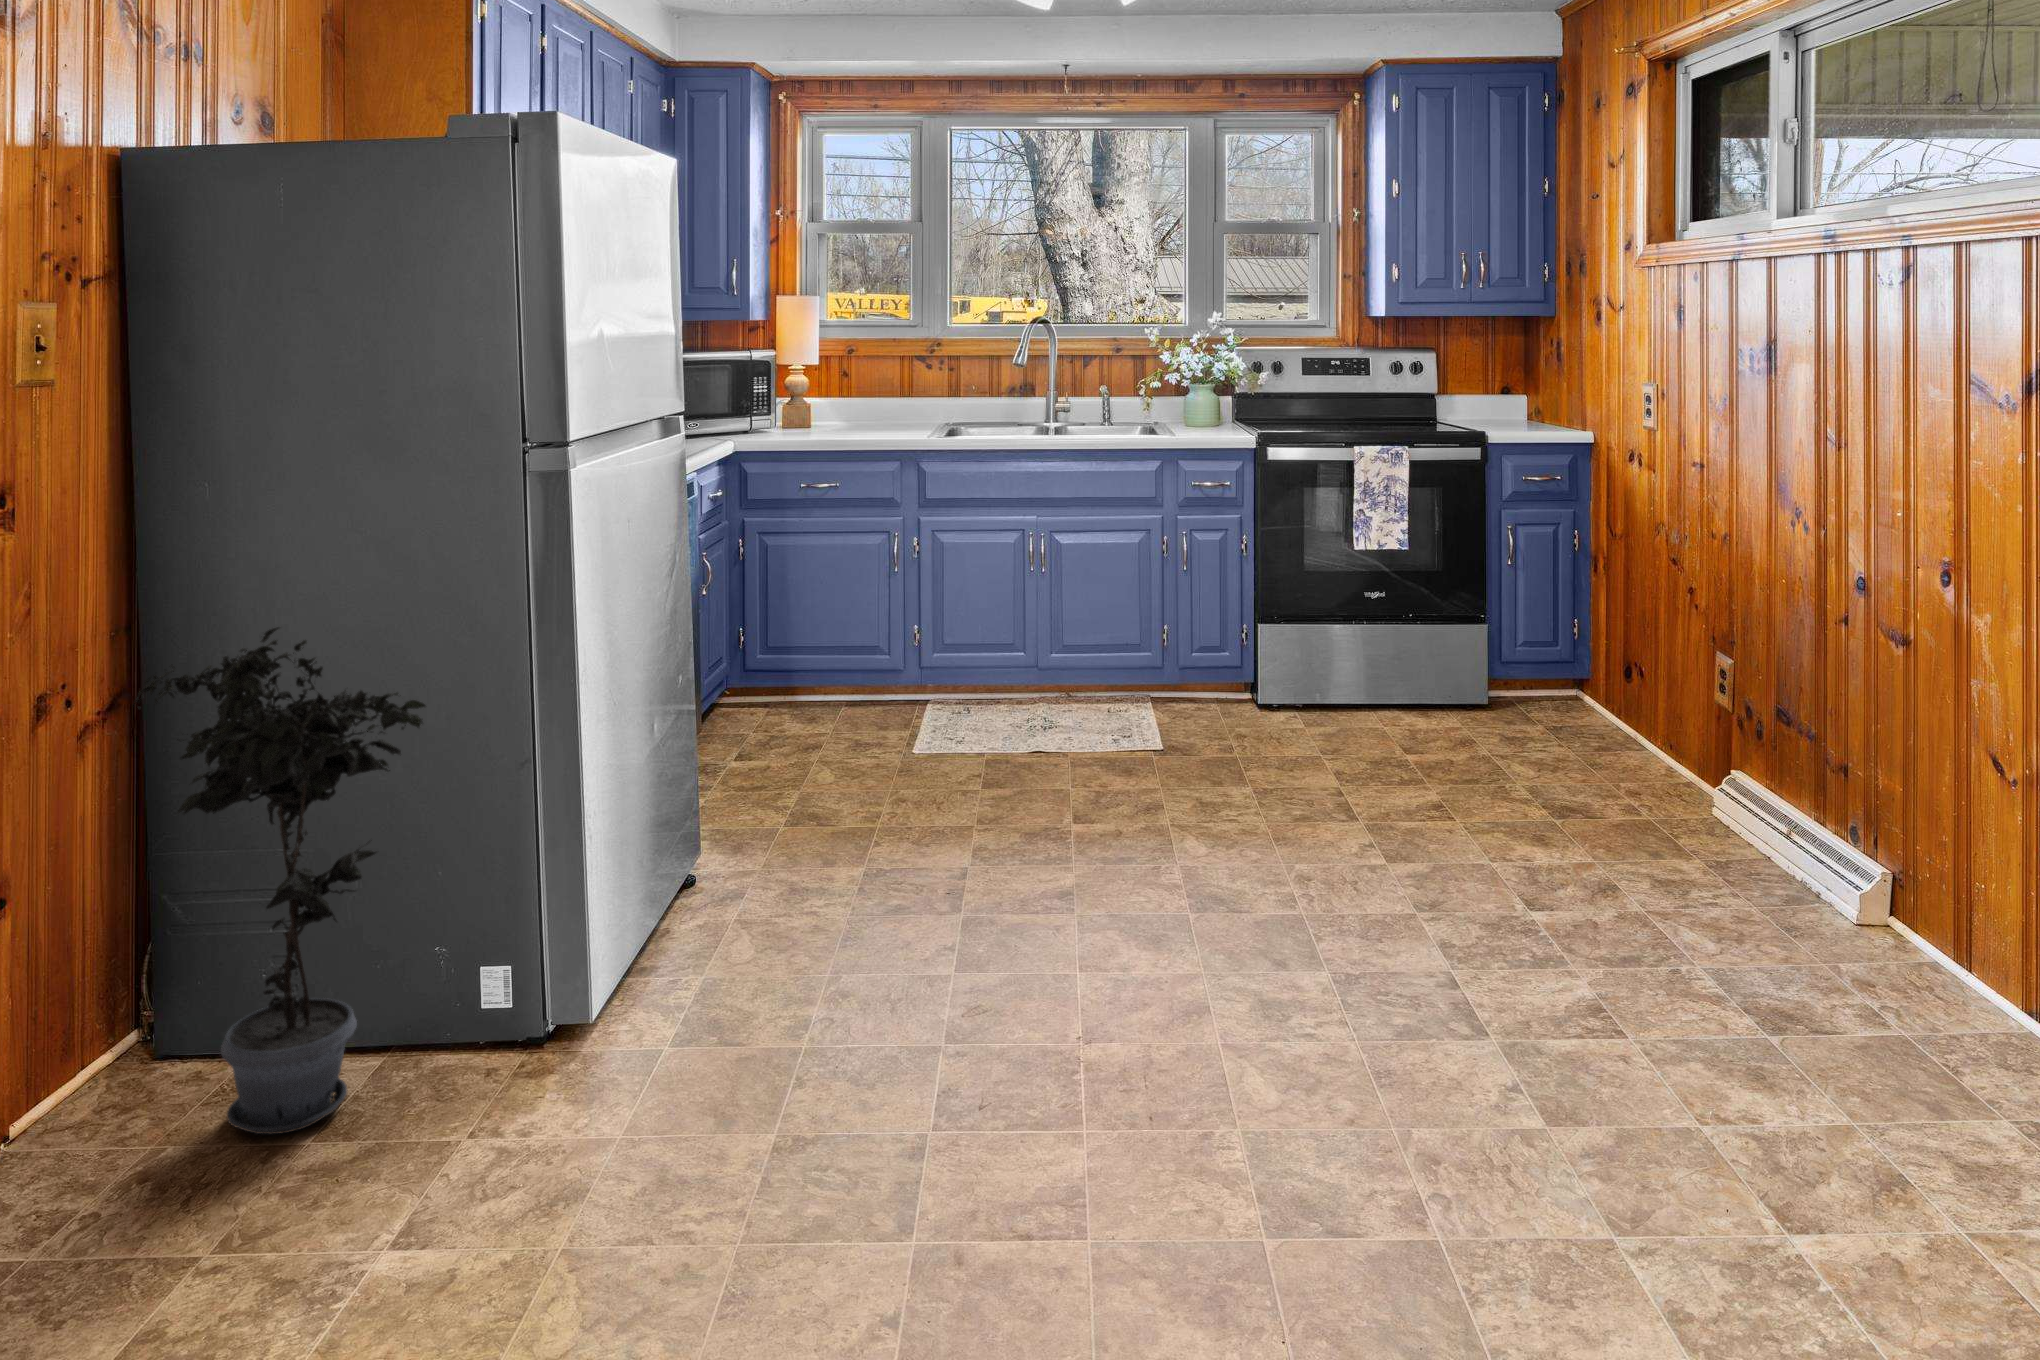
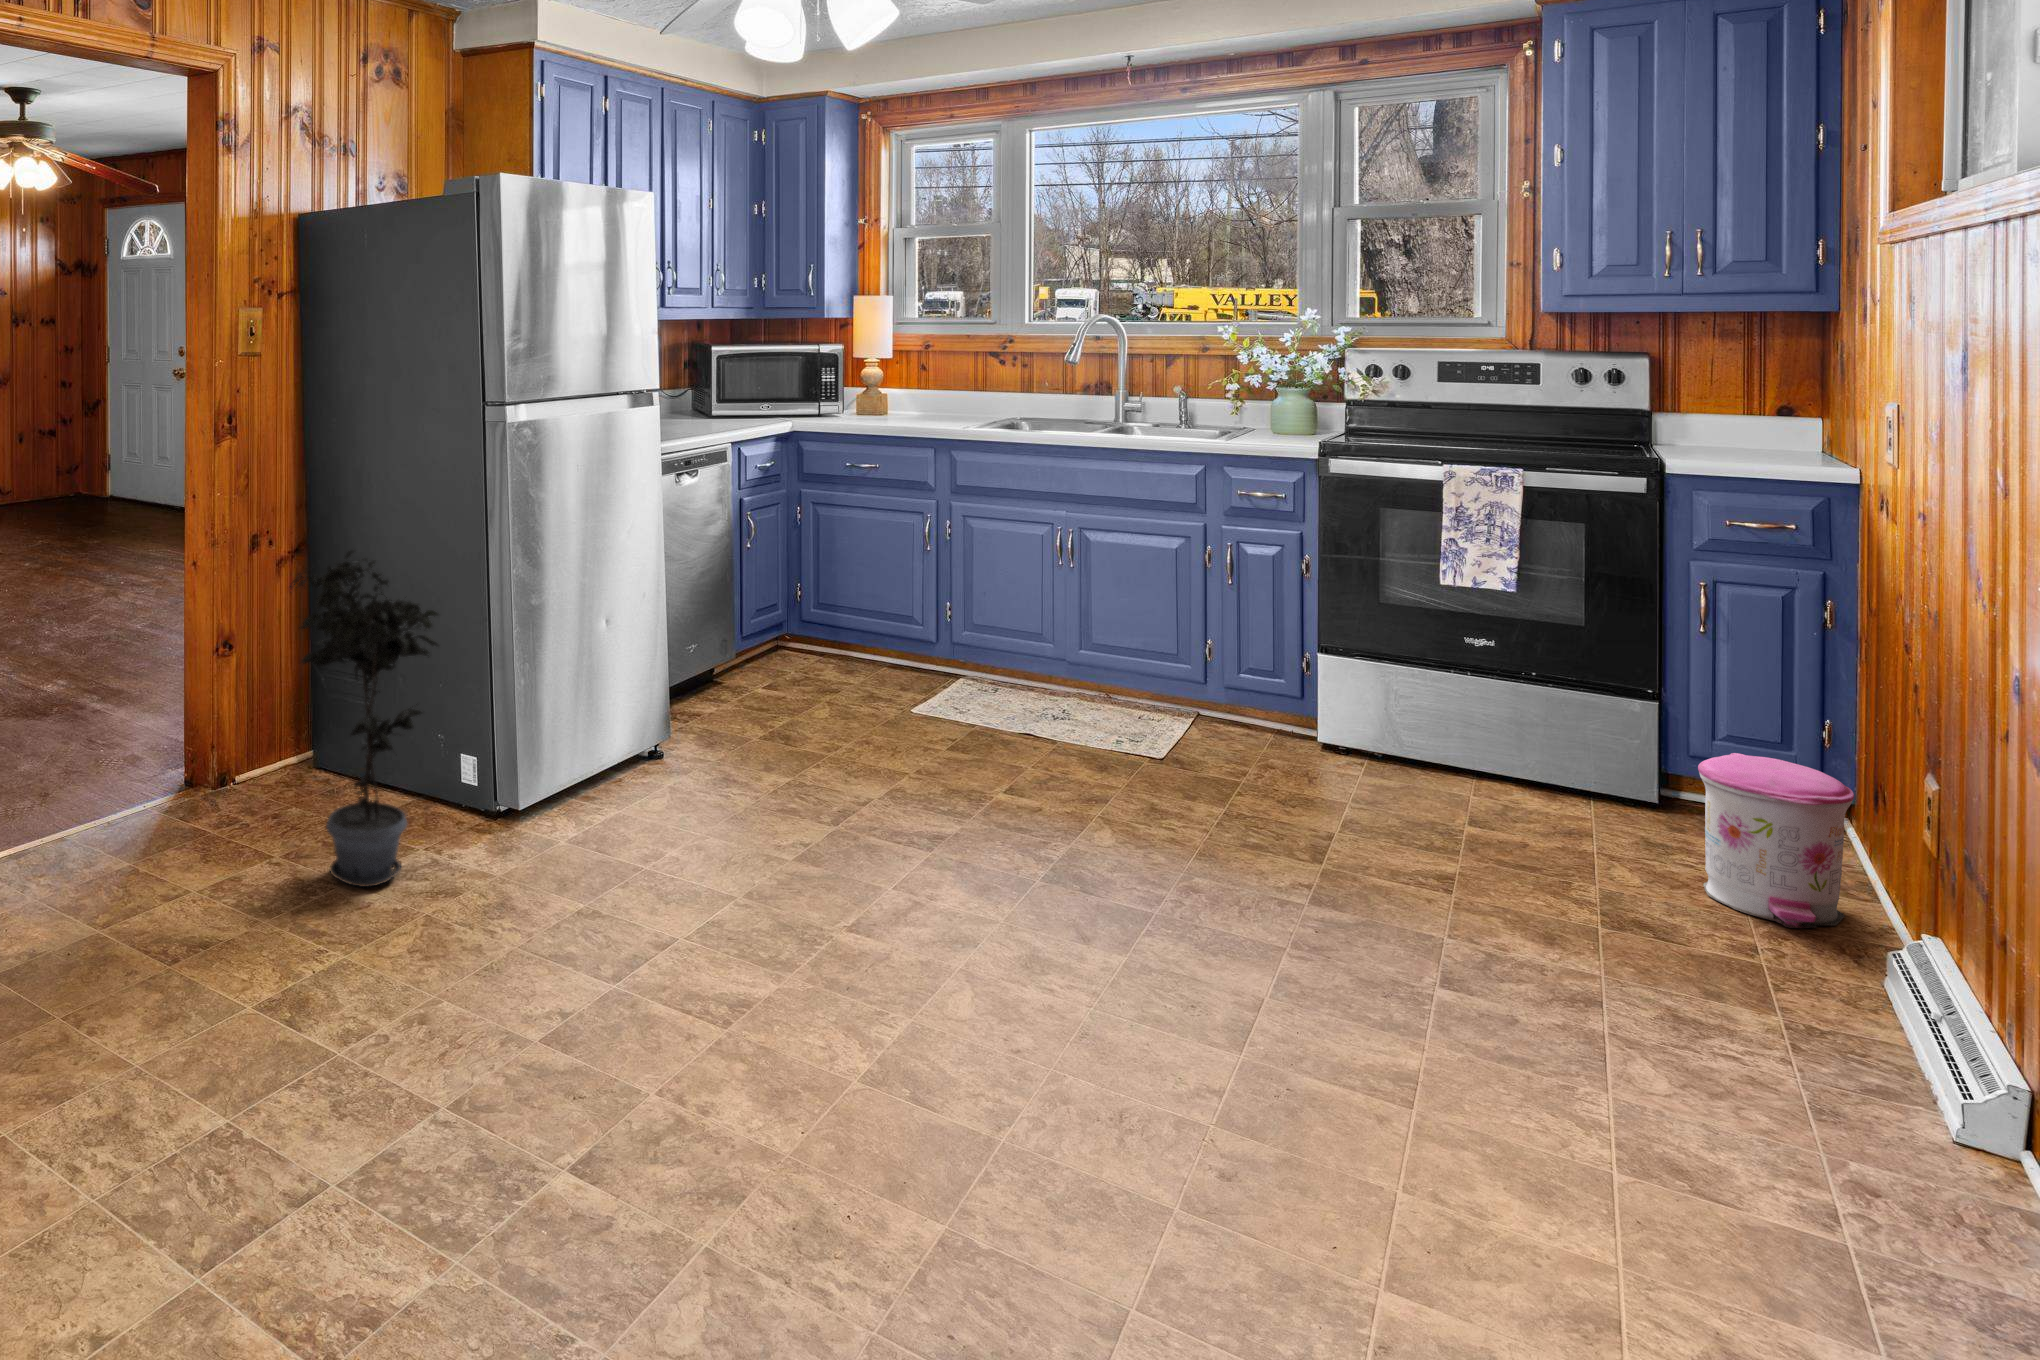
trash can: none [1588,668,1693,807] -> present [1698,753,1854,928]

